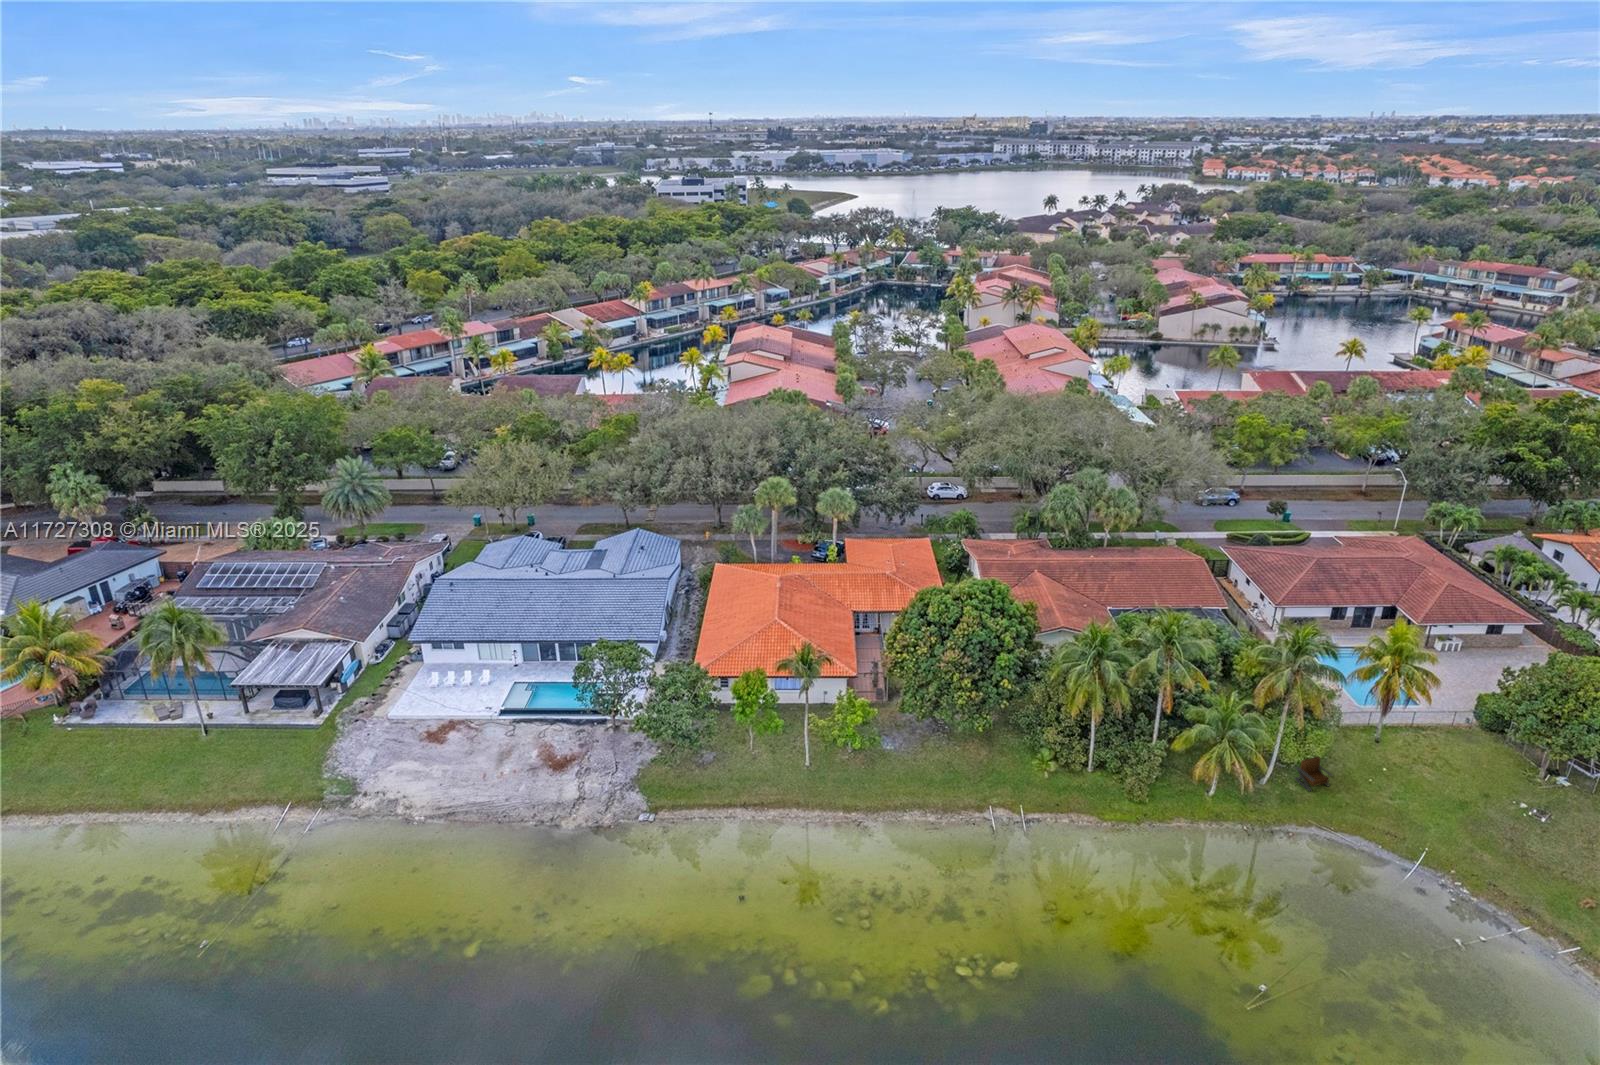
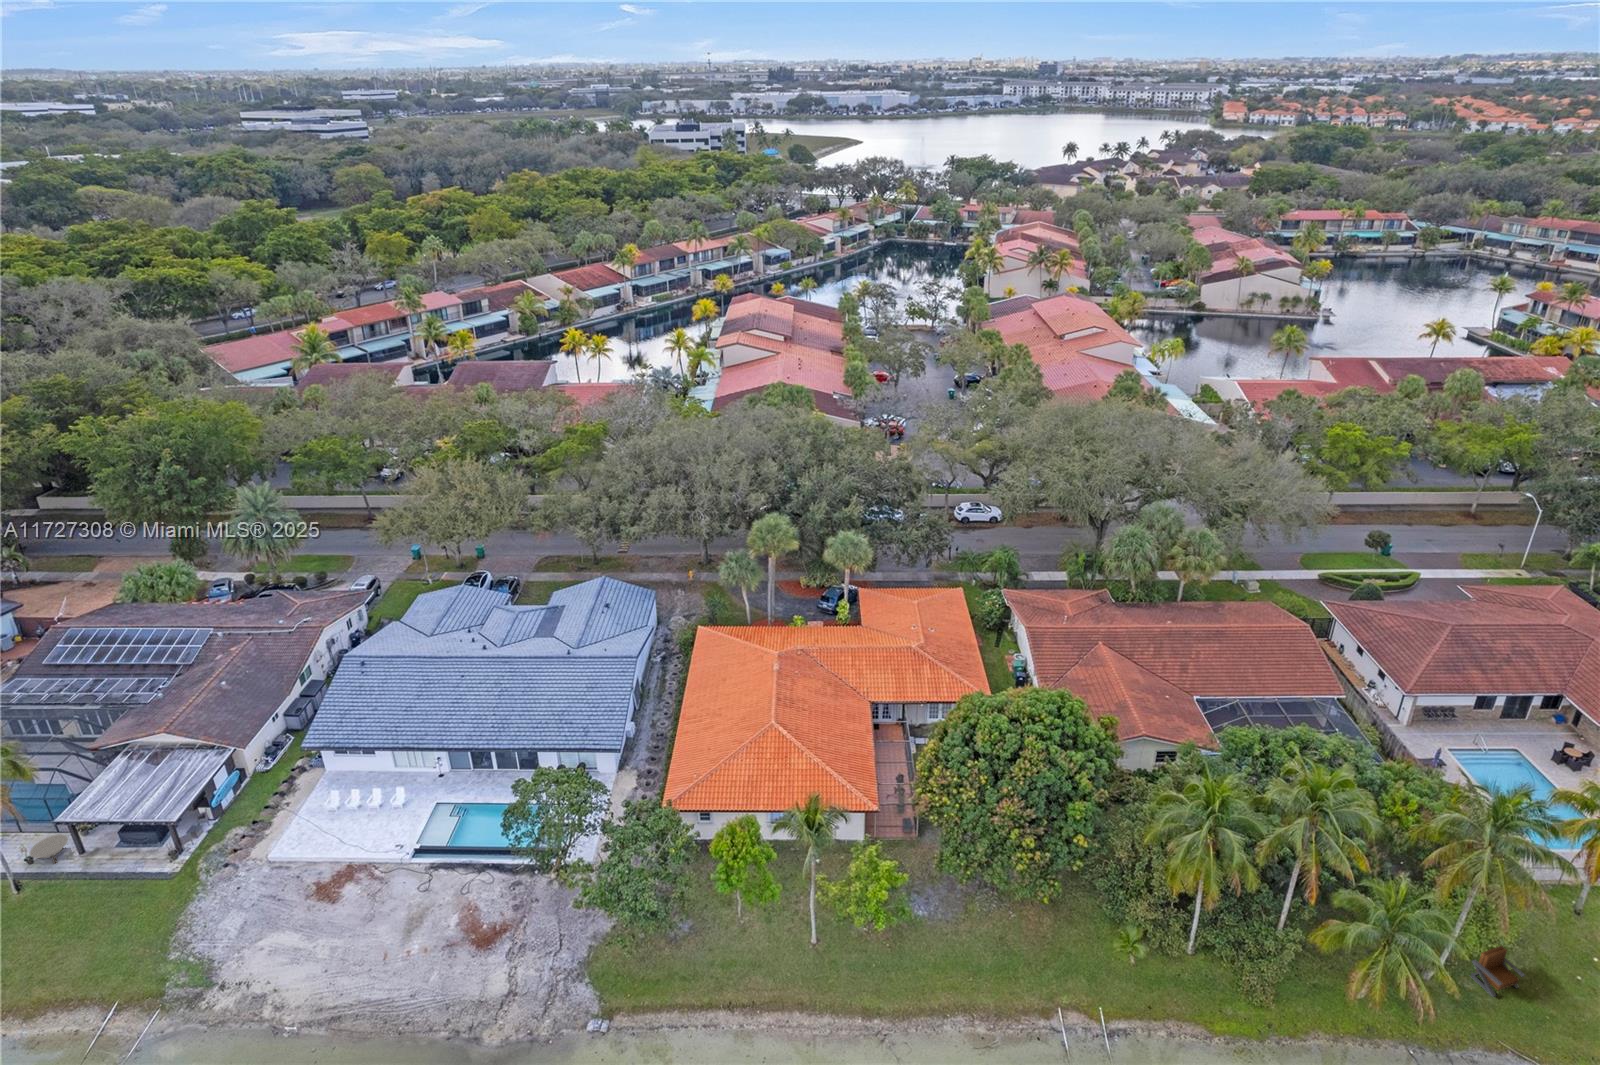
round table: none [206,700,233,720] -> present [30,834,68,863]

